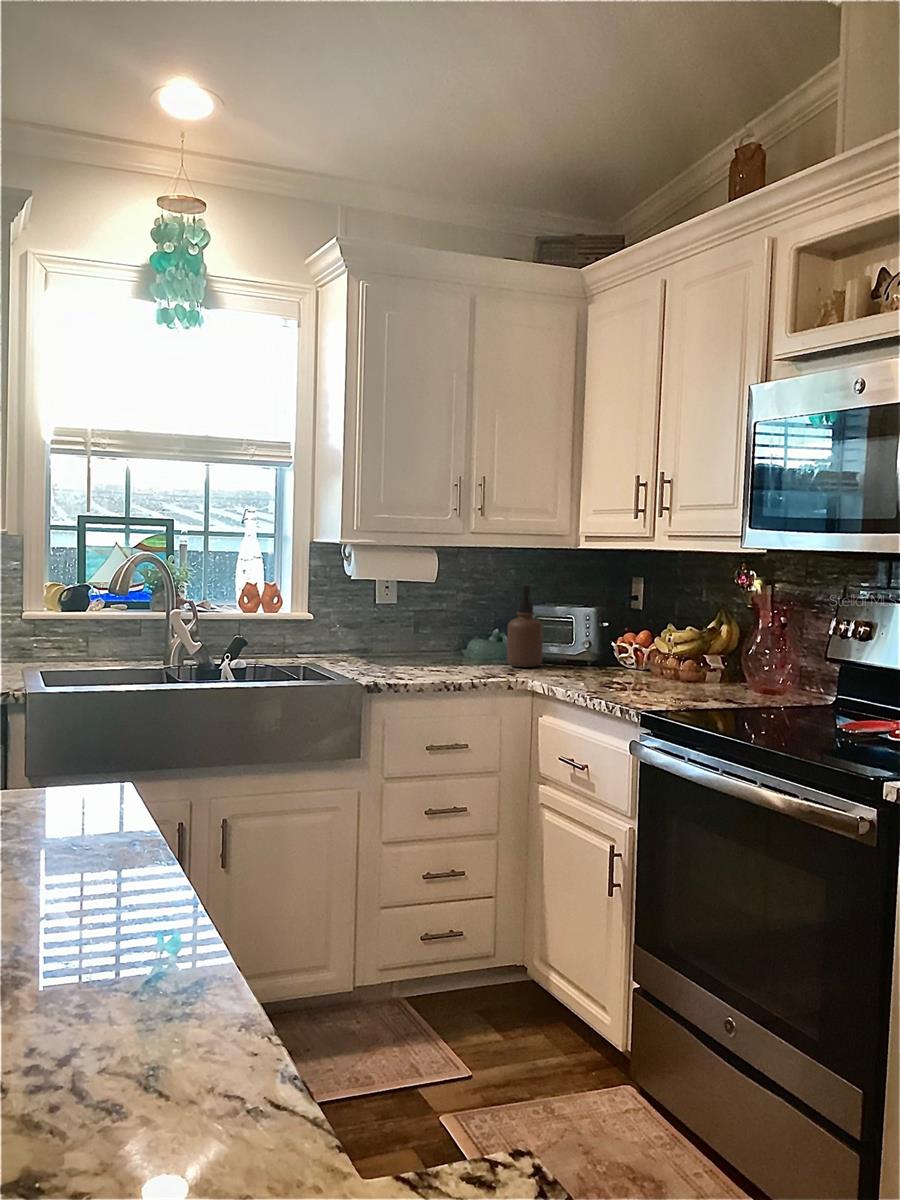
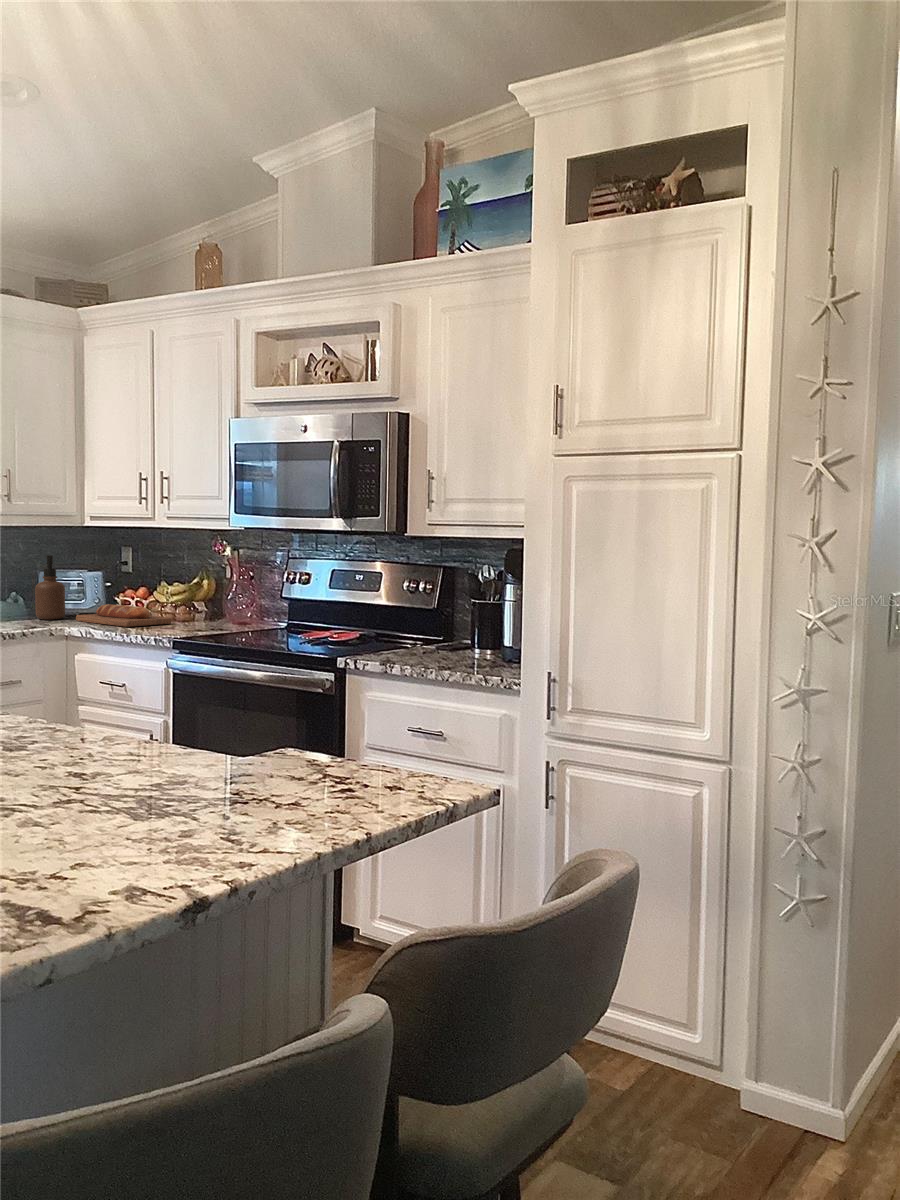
bread loaf: none [551,652,667,685] -> present [76,604,171,627]

